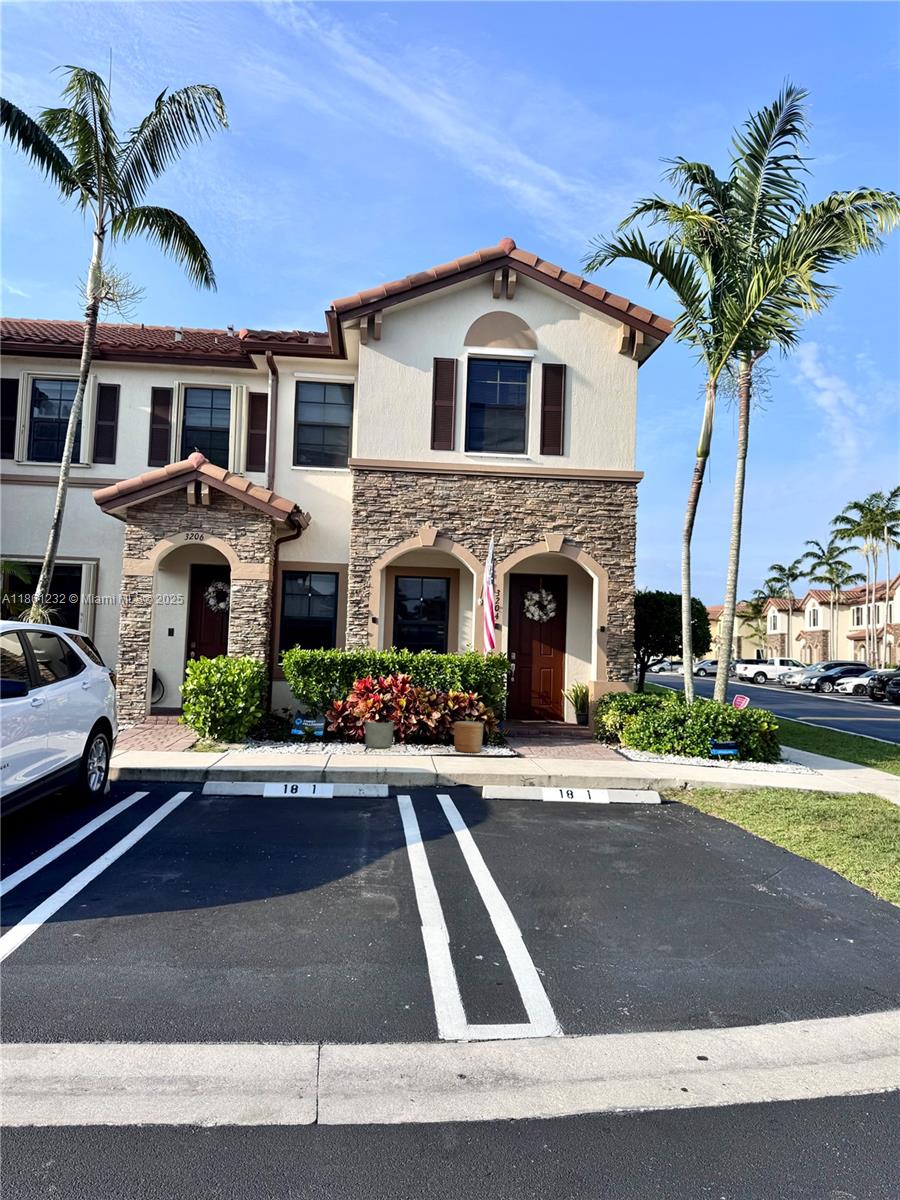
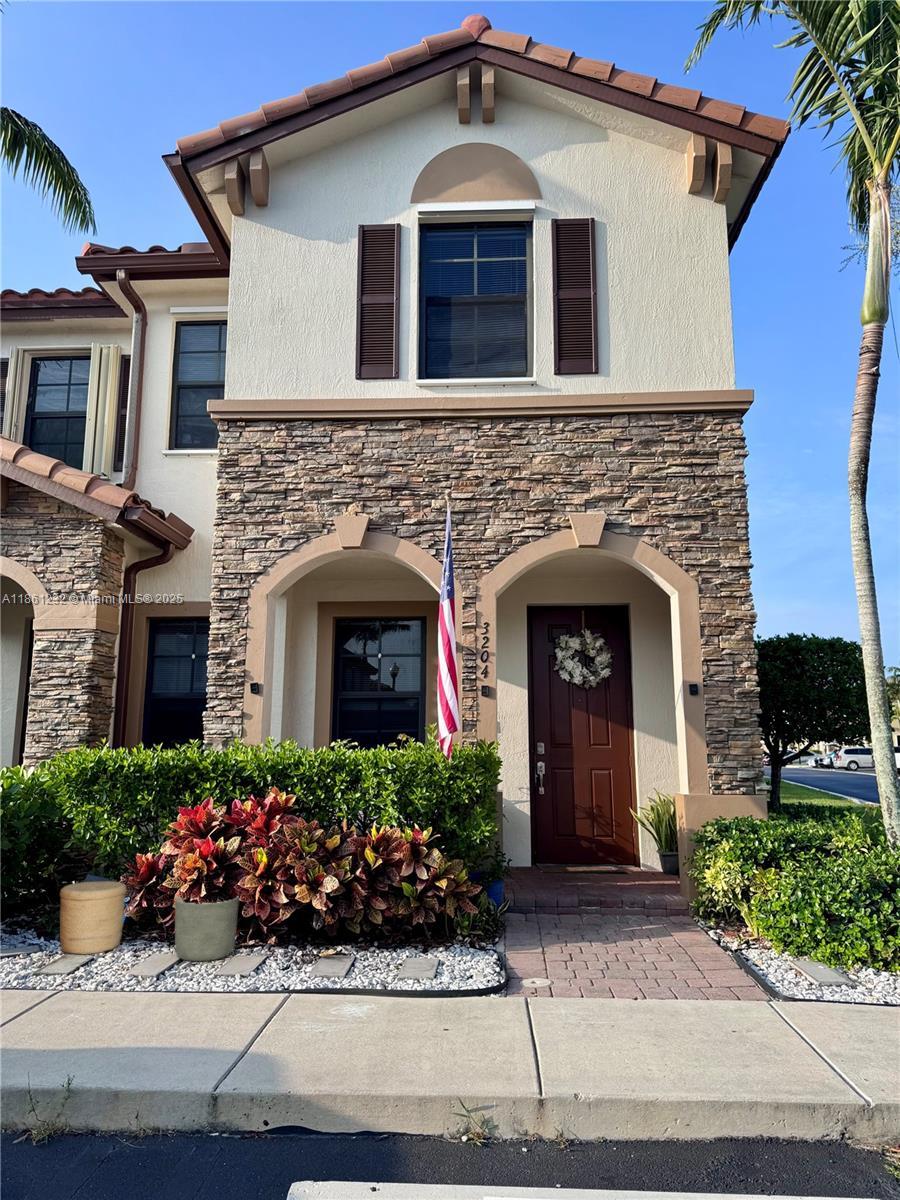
woven basket: present [454,721,484,753] -> present [60,881,126,954]

